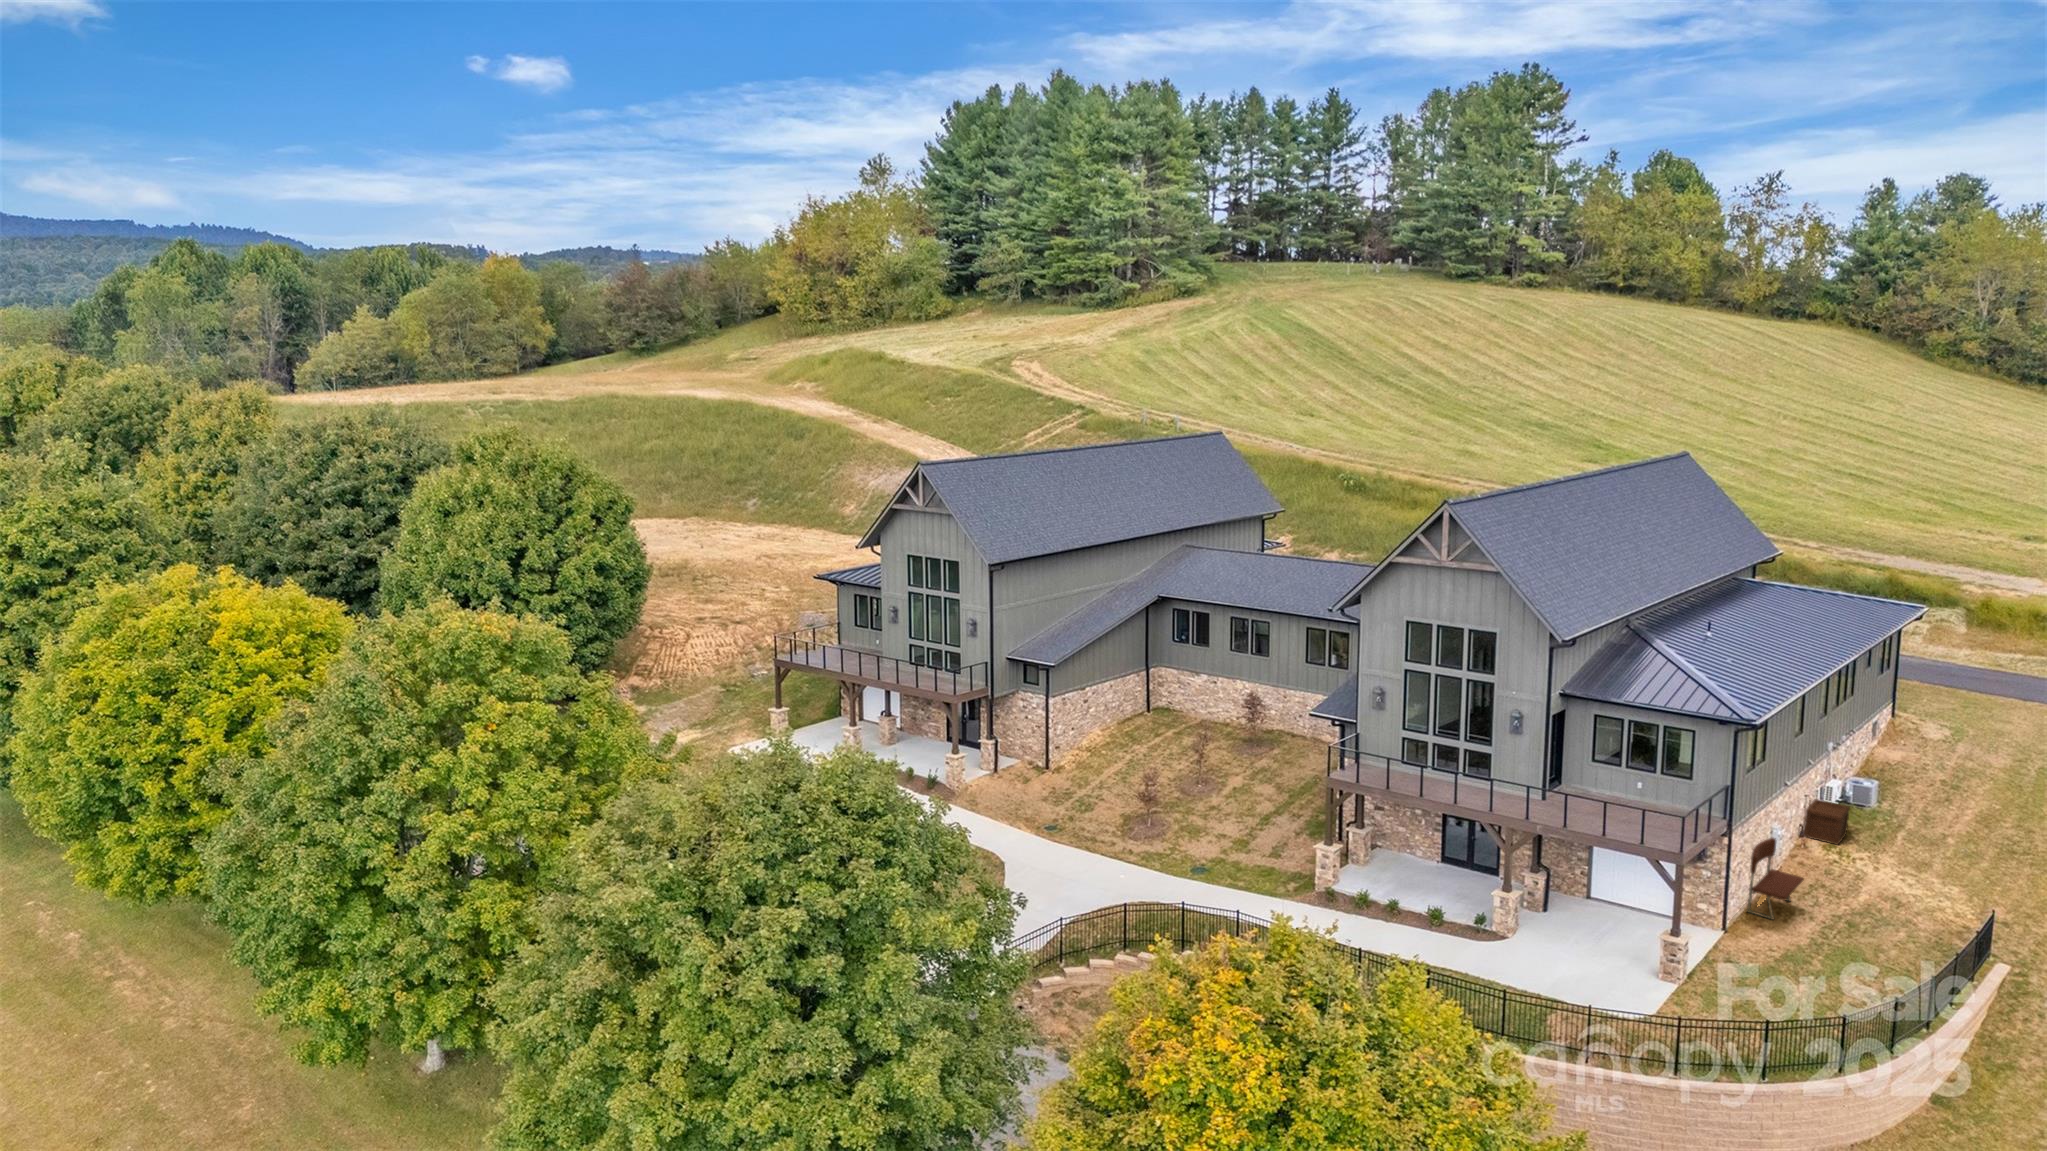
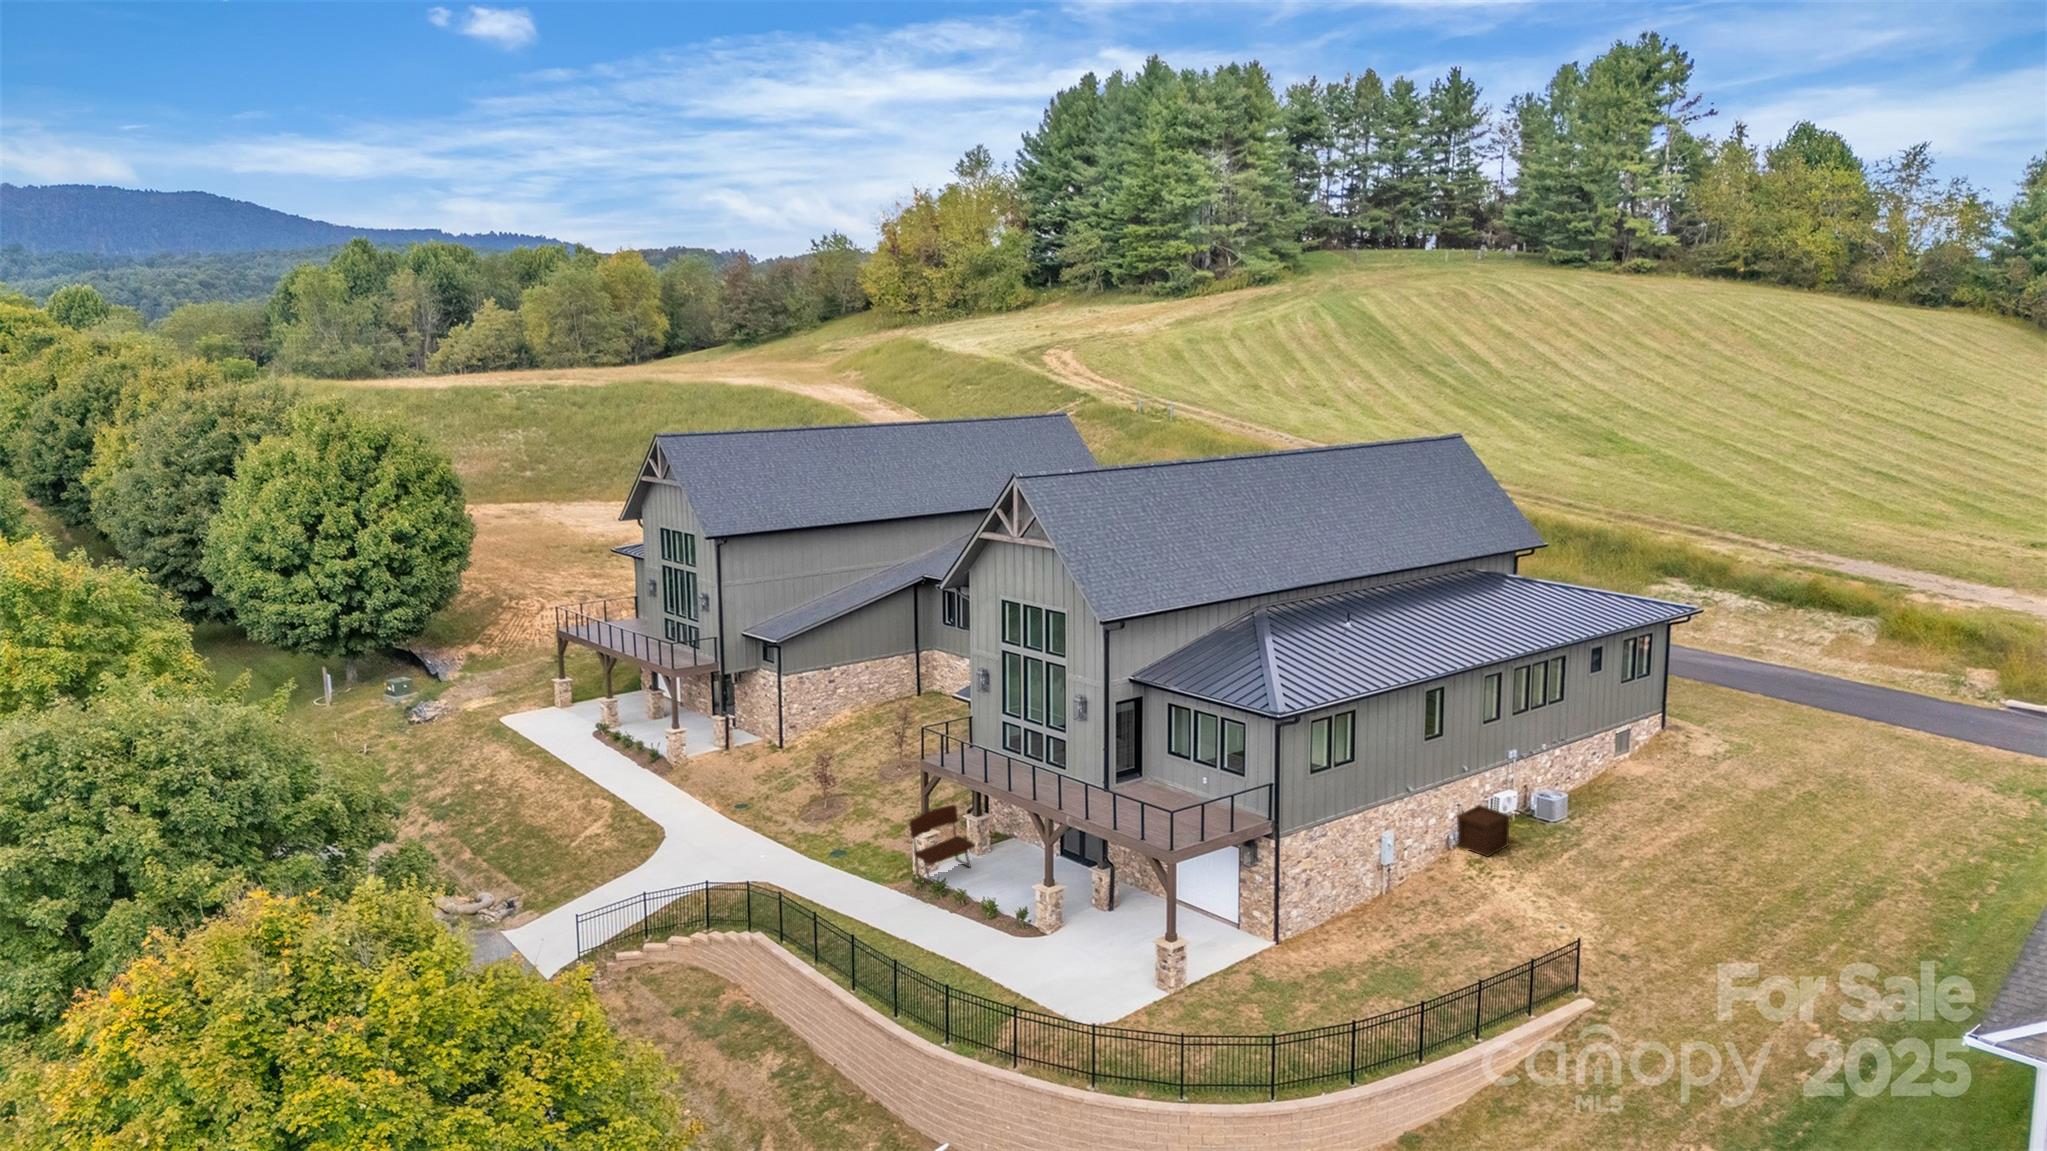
bench: present [1747,838,1803,920] -> present [910,804,975,884]

